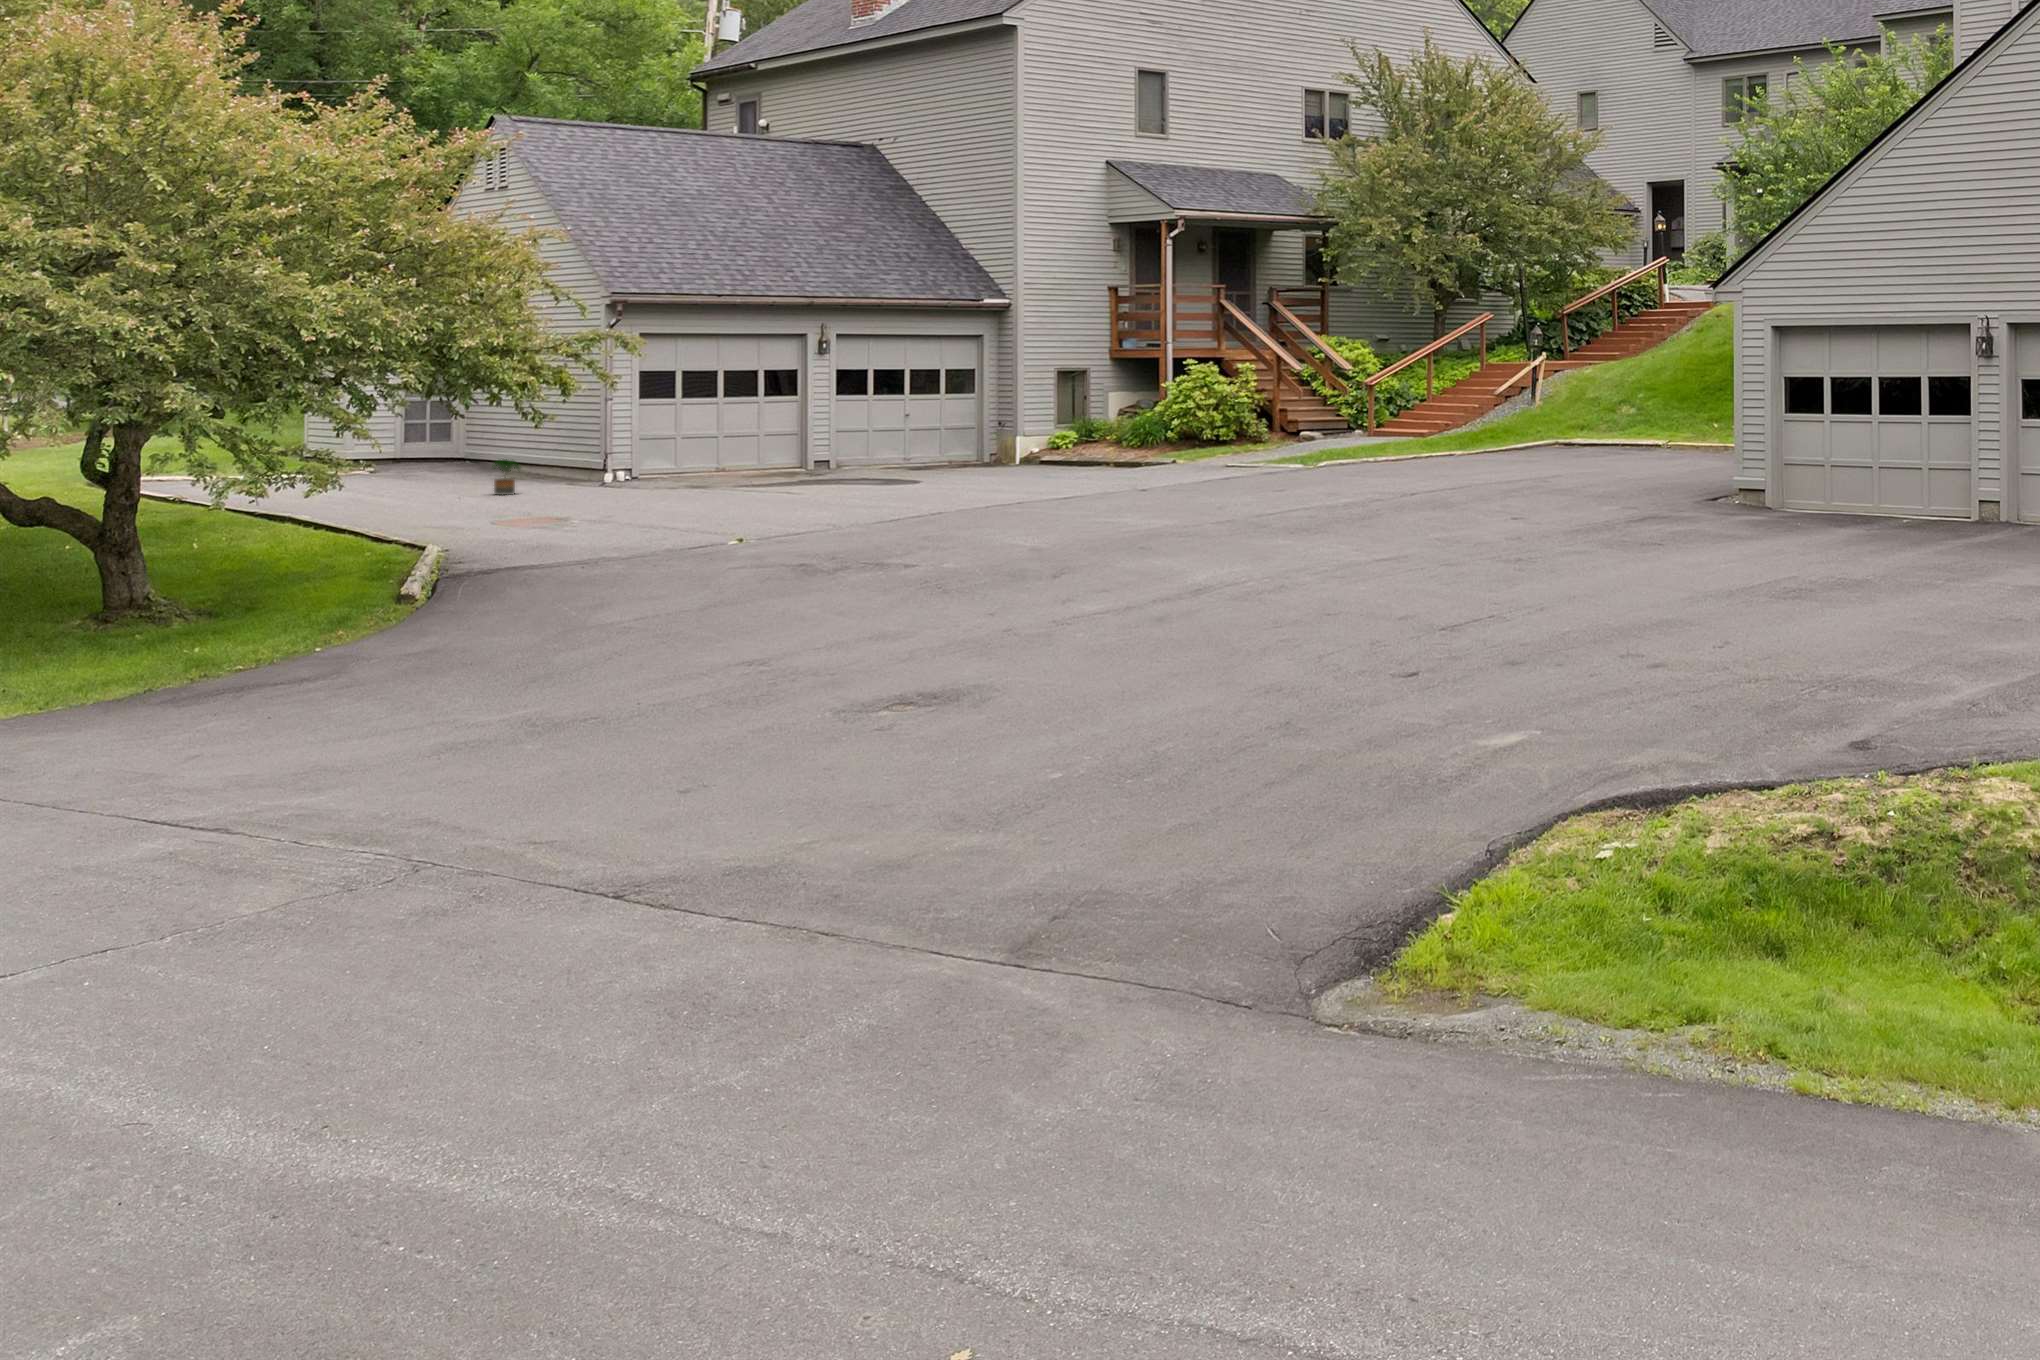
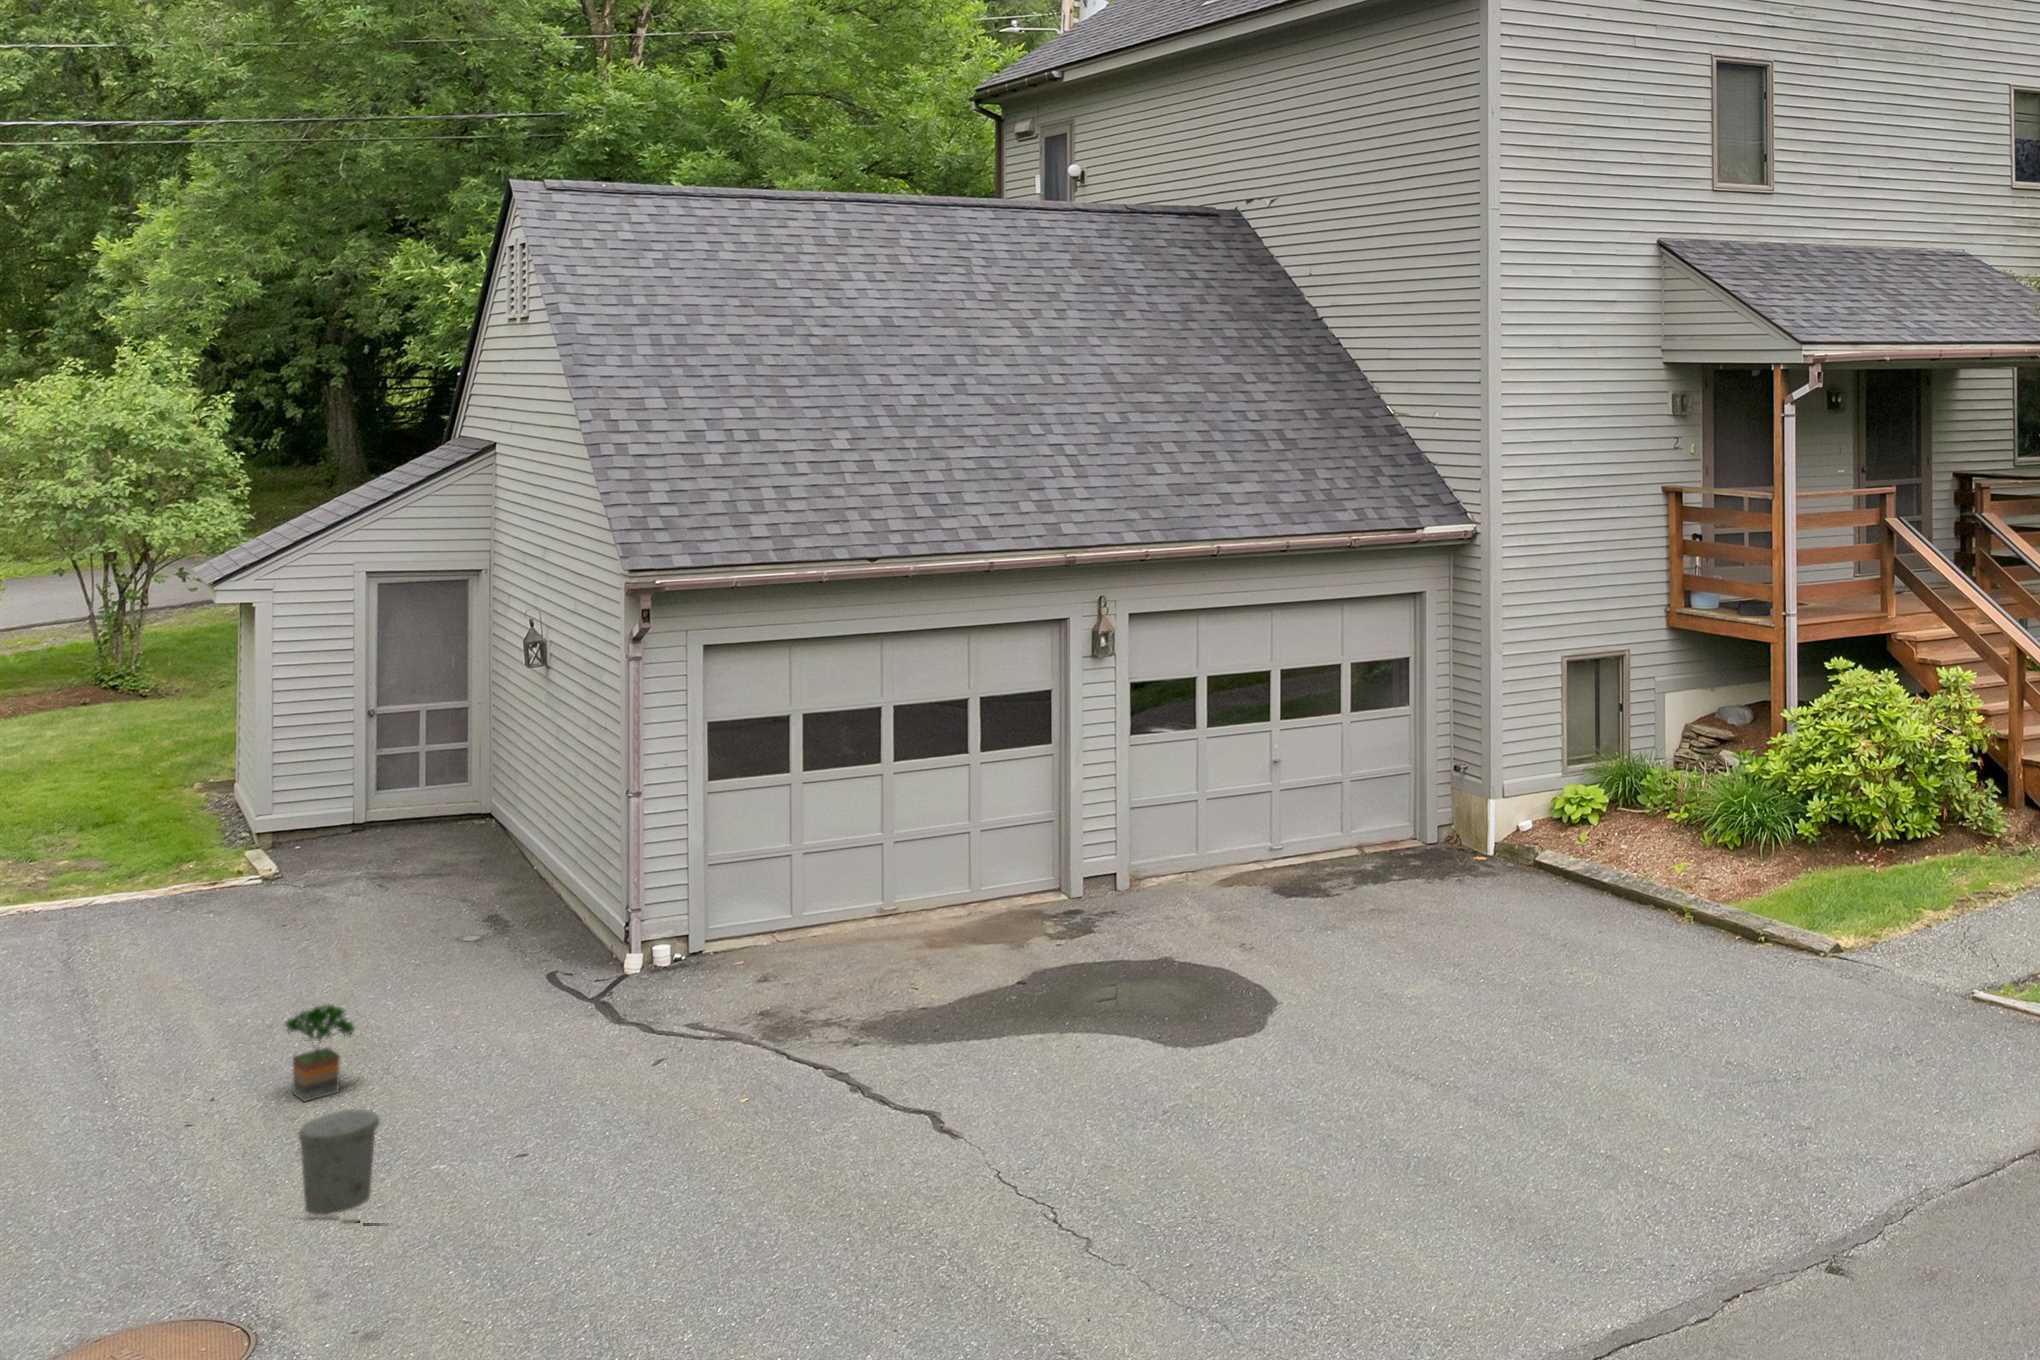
trash can: none [548,466,577,505] -> present [299,1110,379,1223]

